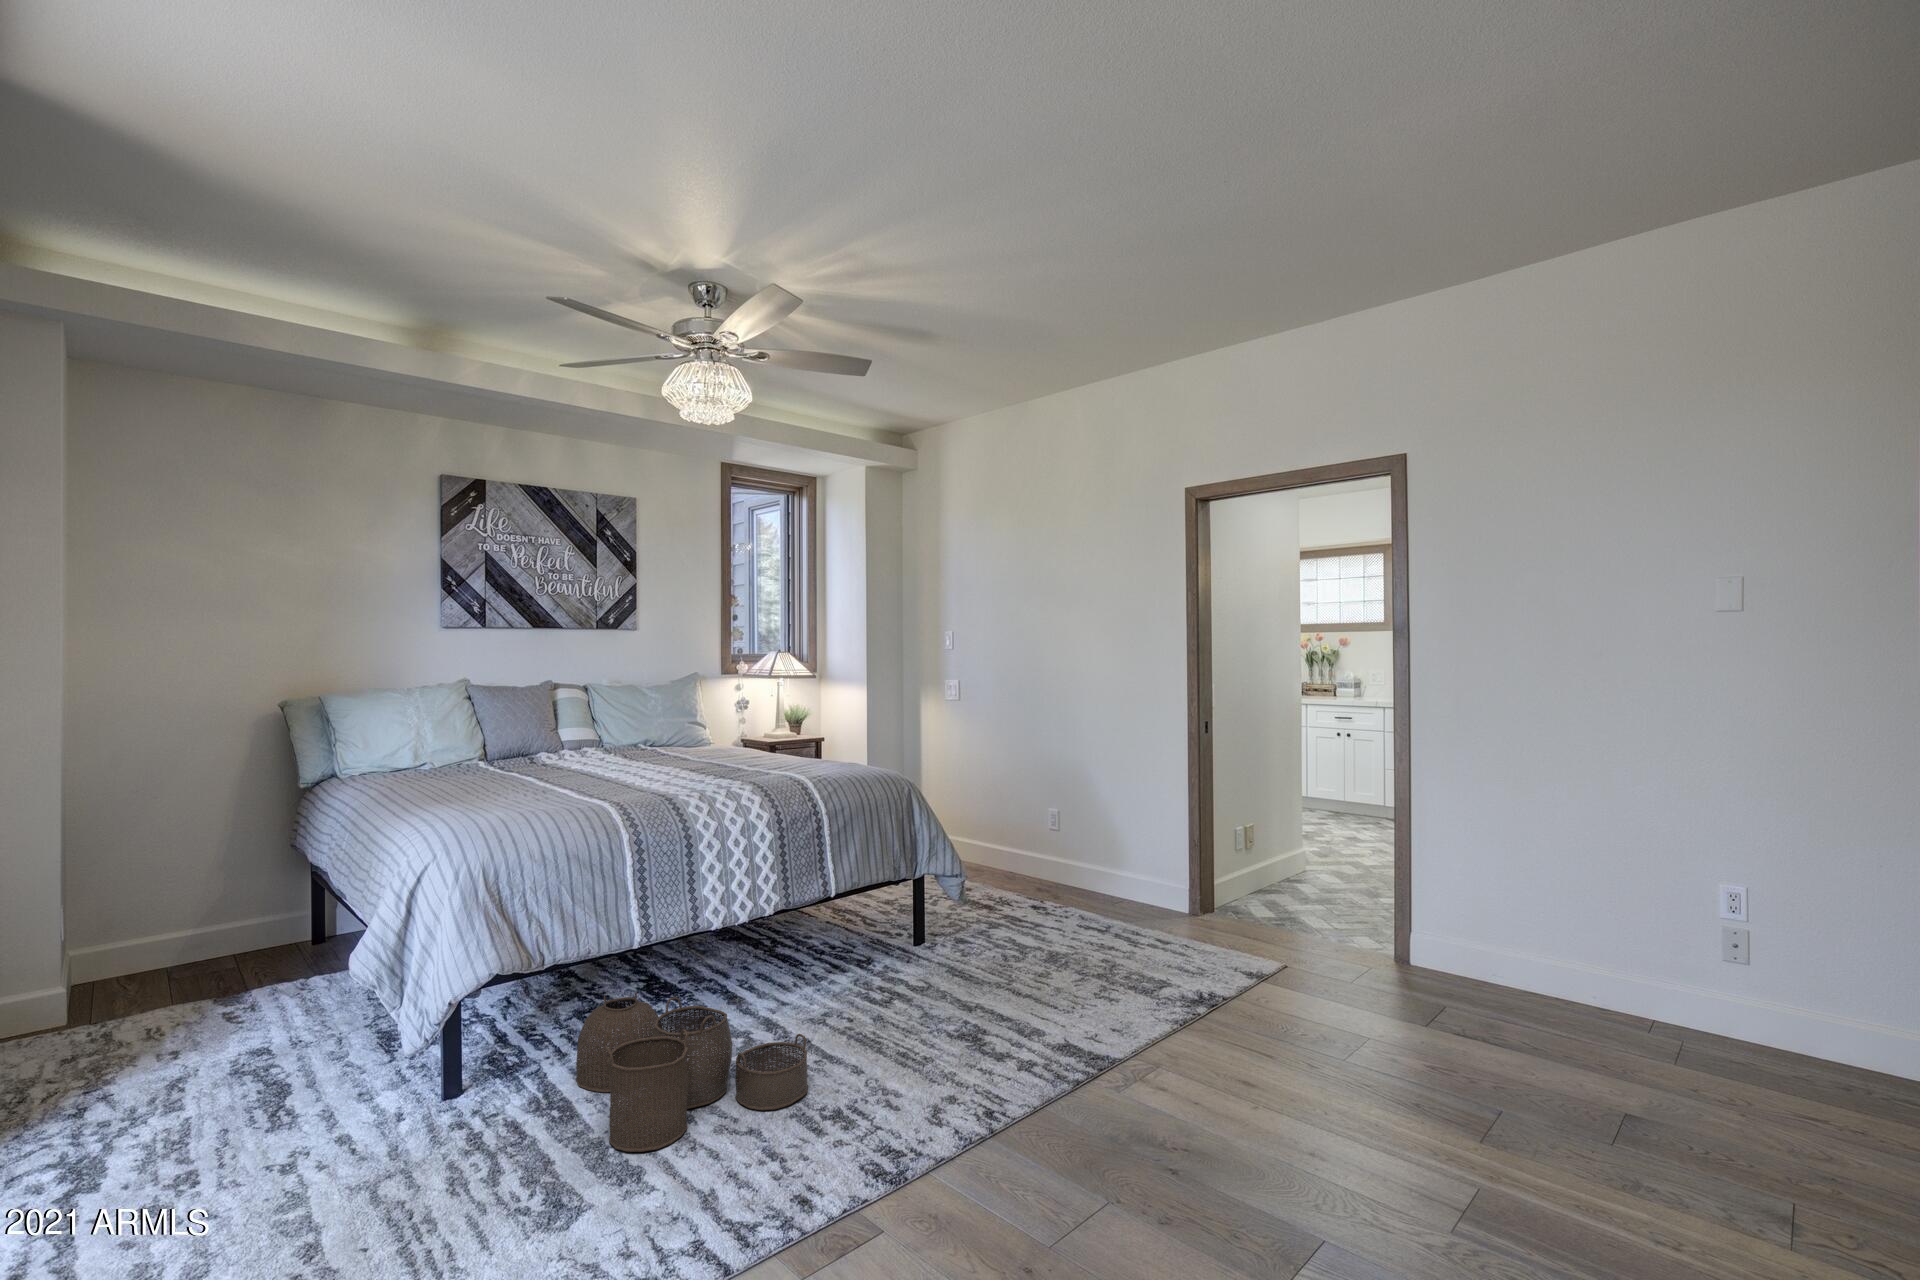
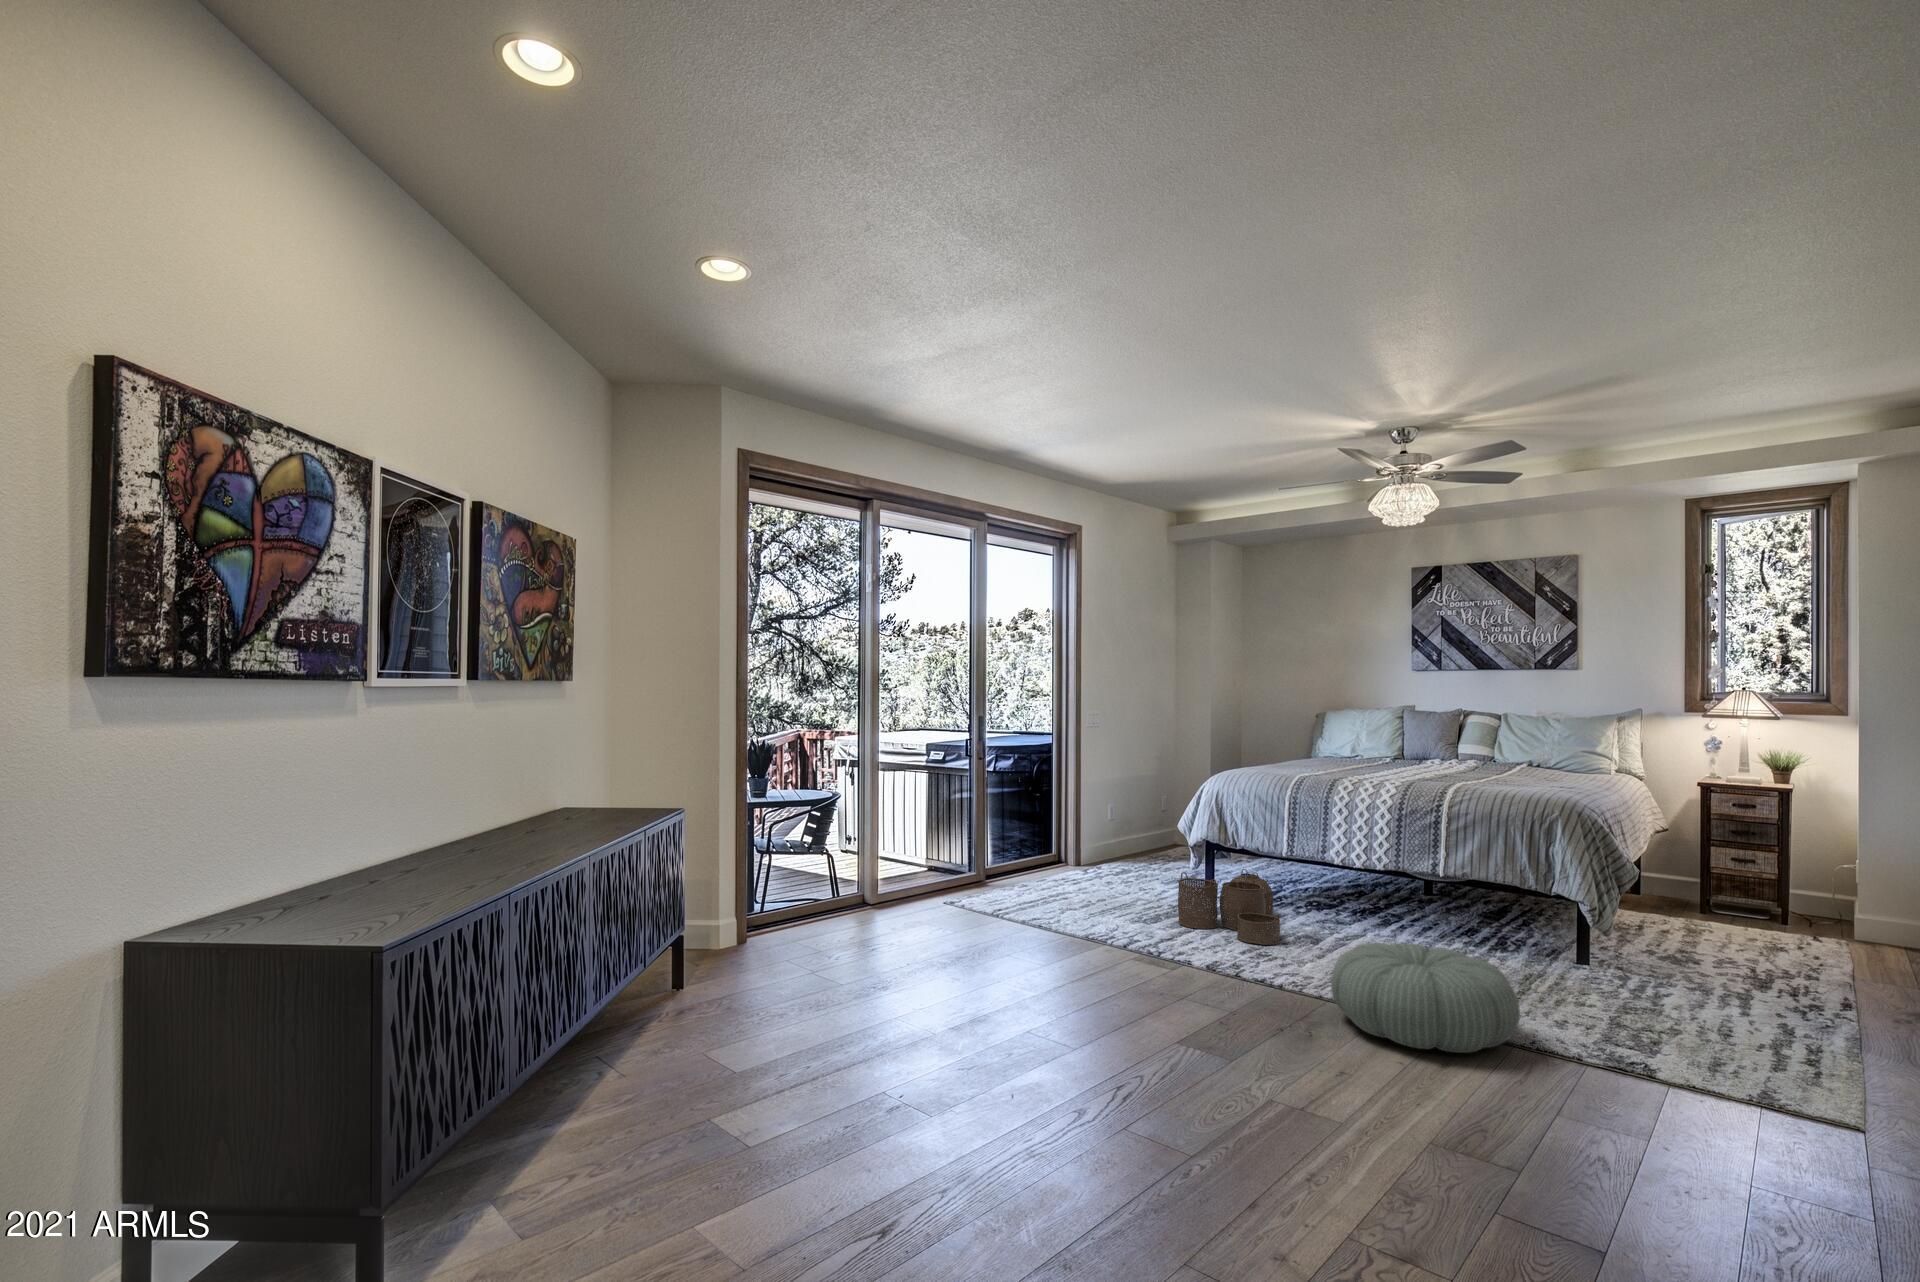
pouf: none [1062,957,1267,1098] -> present [1331,942,1520,1053]

